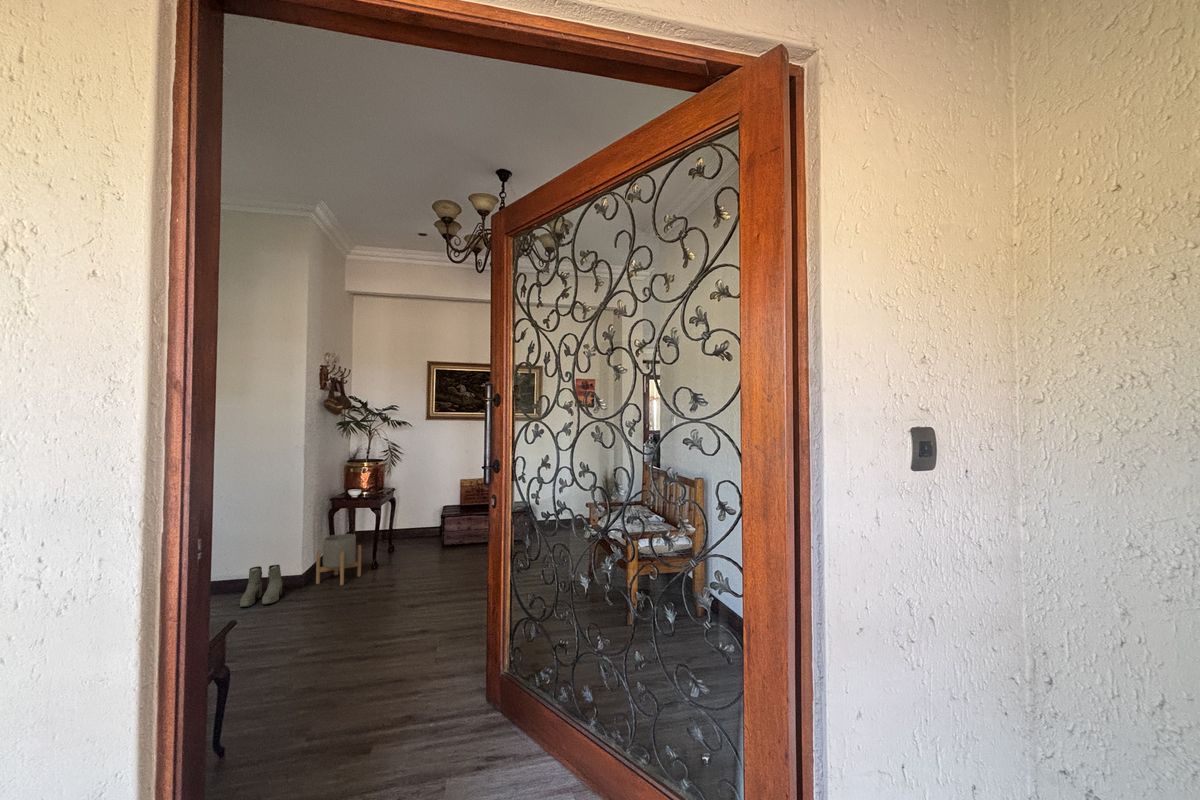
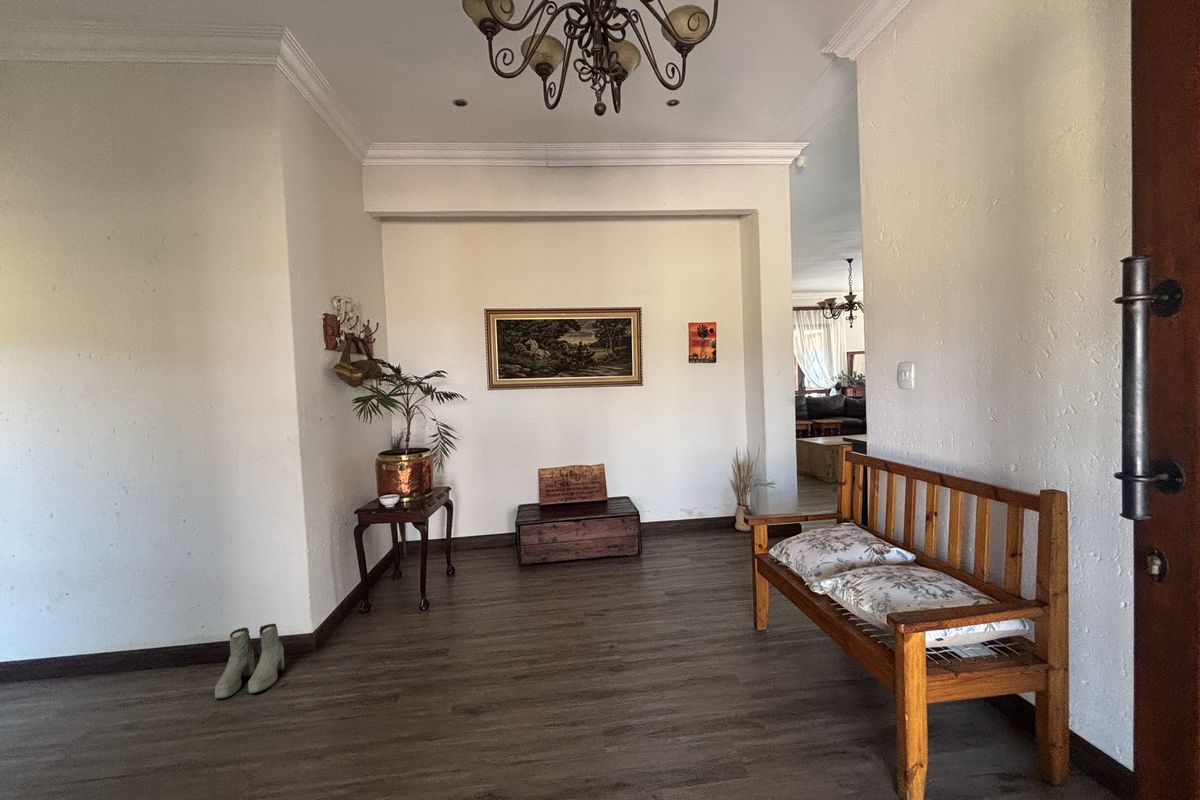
planter: present [316,534,361,585] -> none [335,564,404,647]

